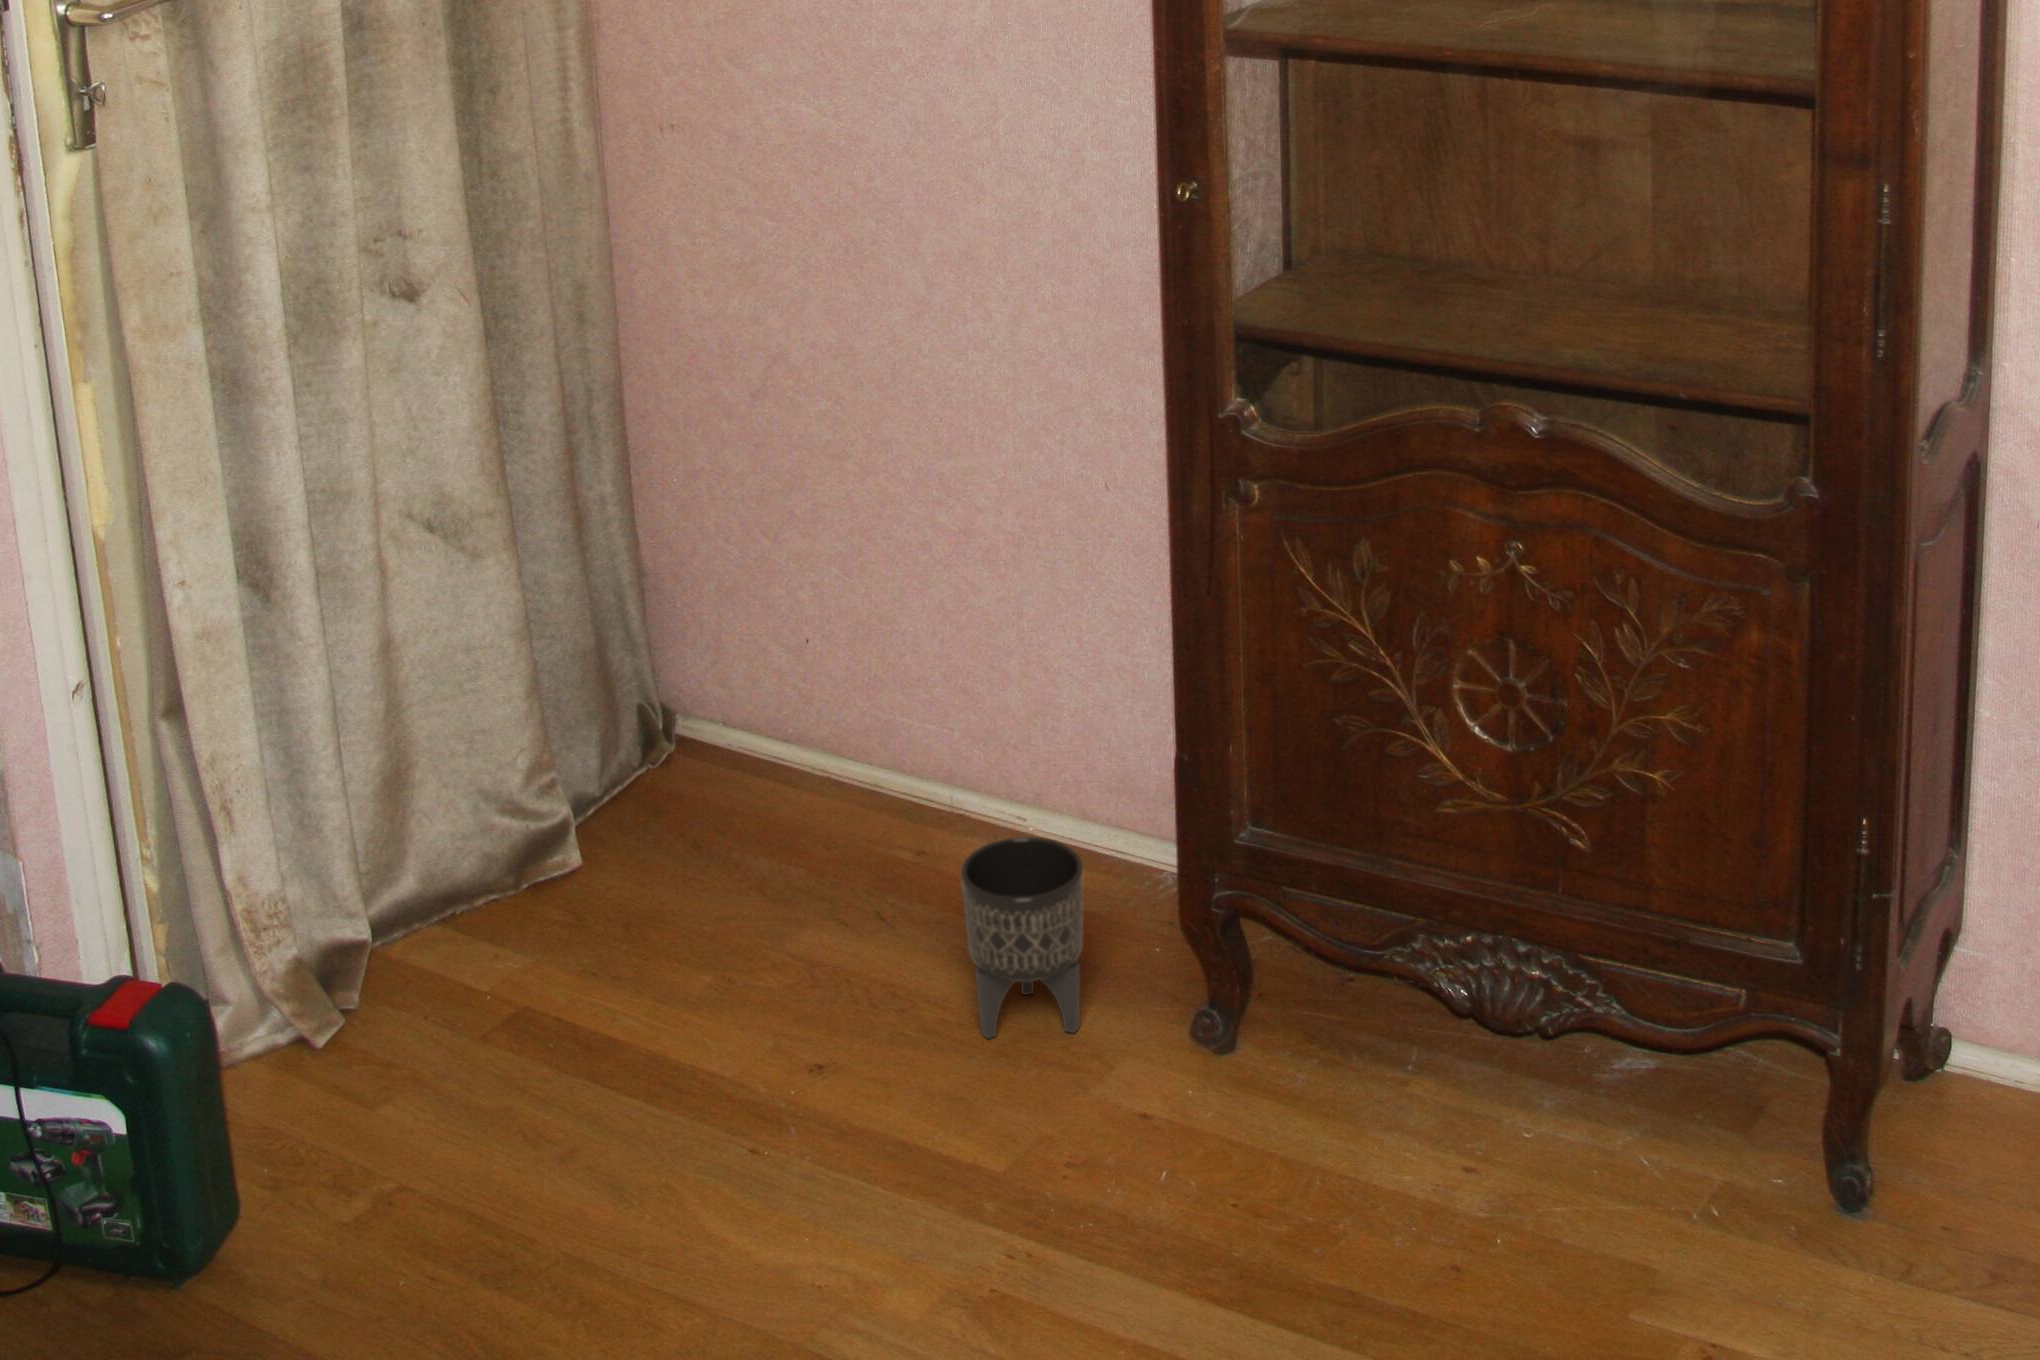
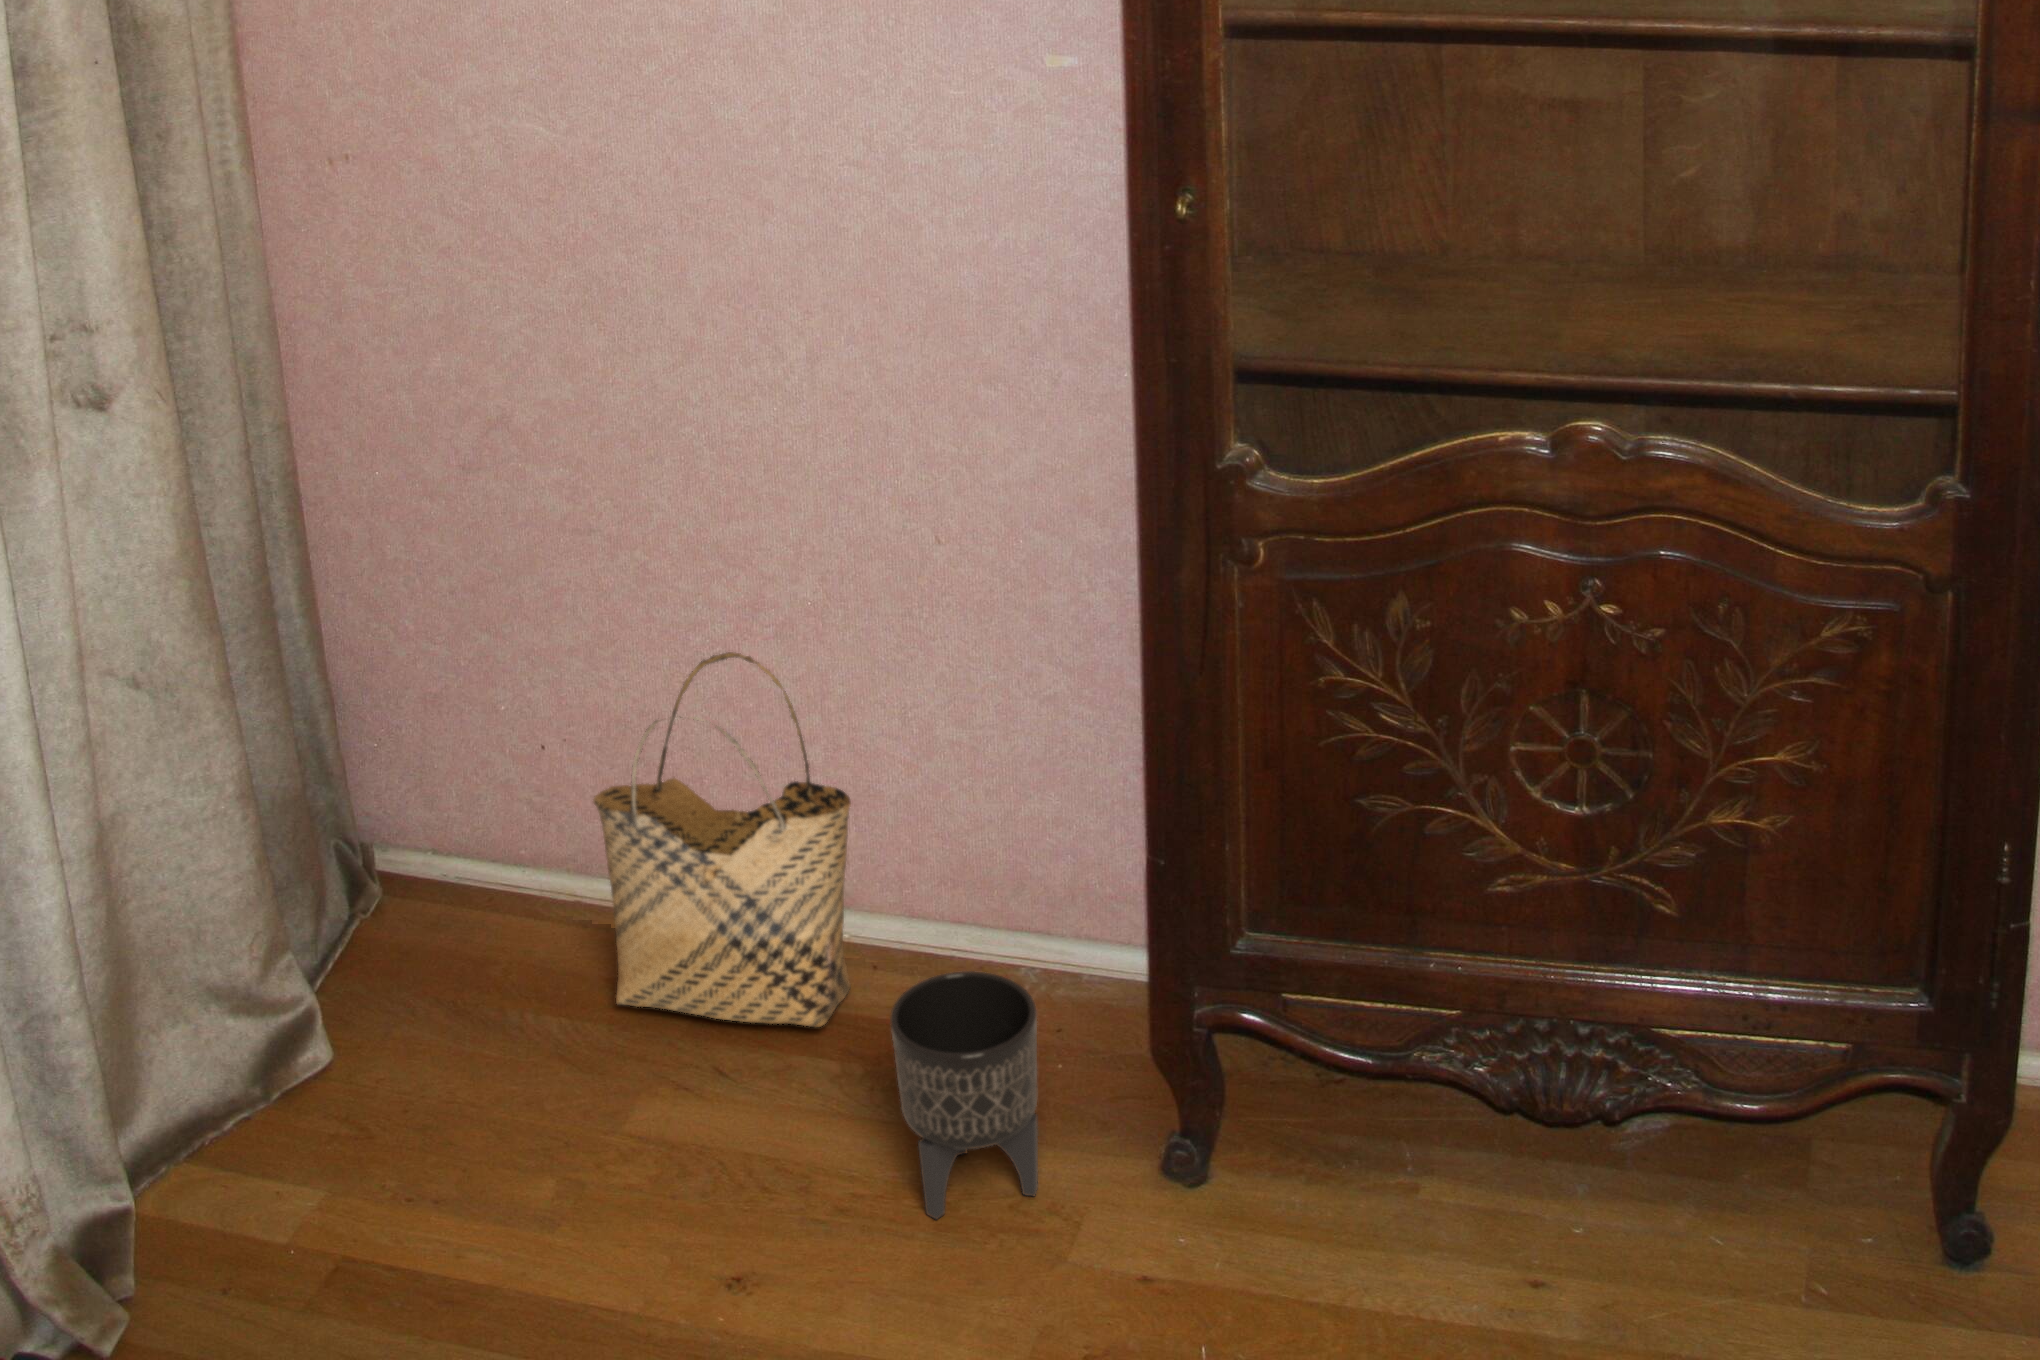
woven basket: none [790,562,994,882] -> present [593,652,851,1027]

